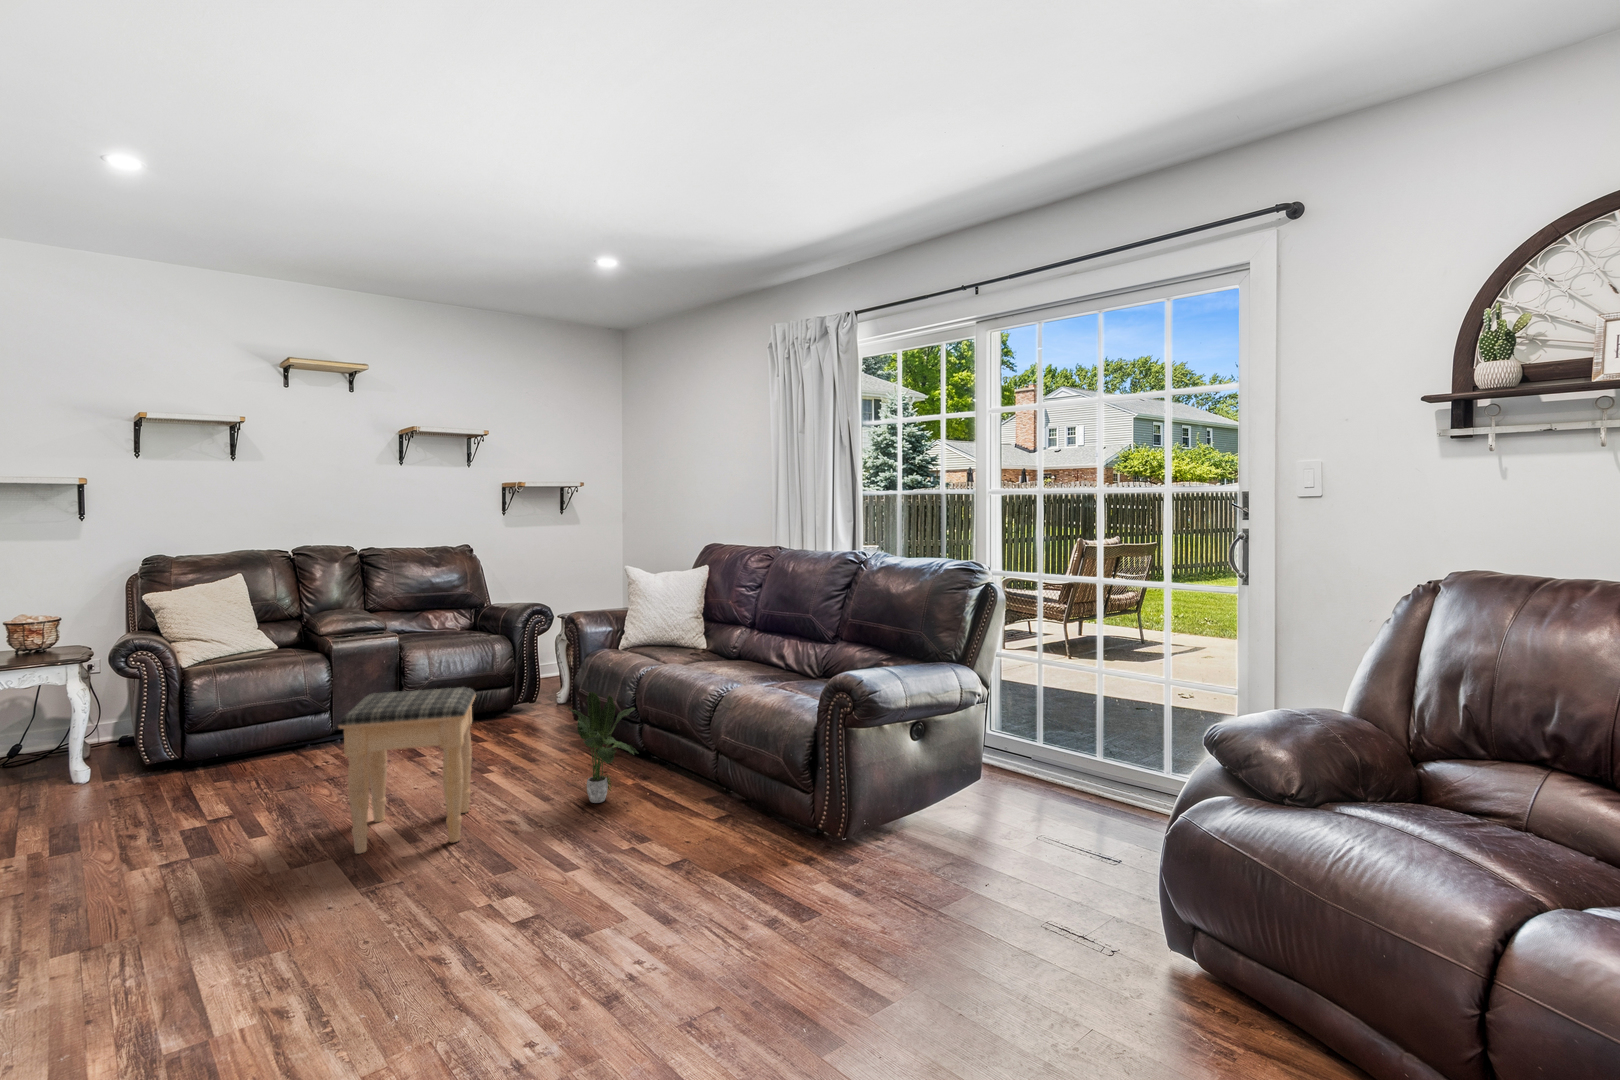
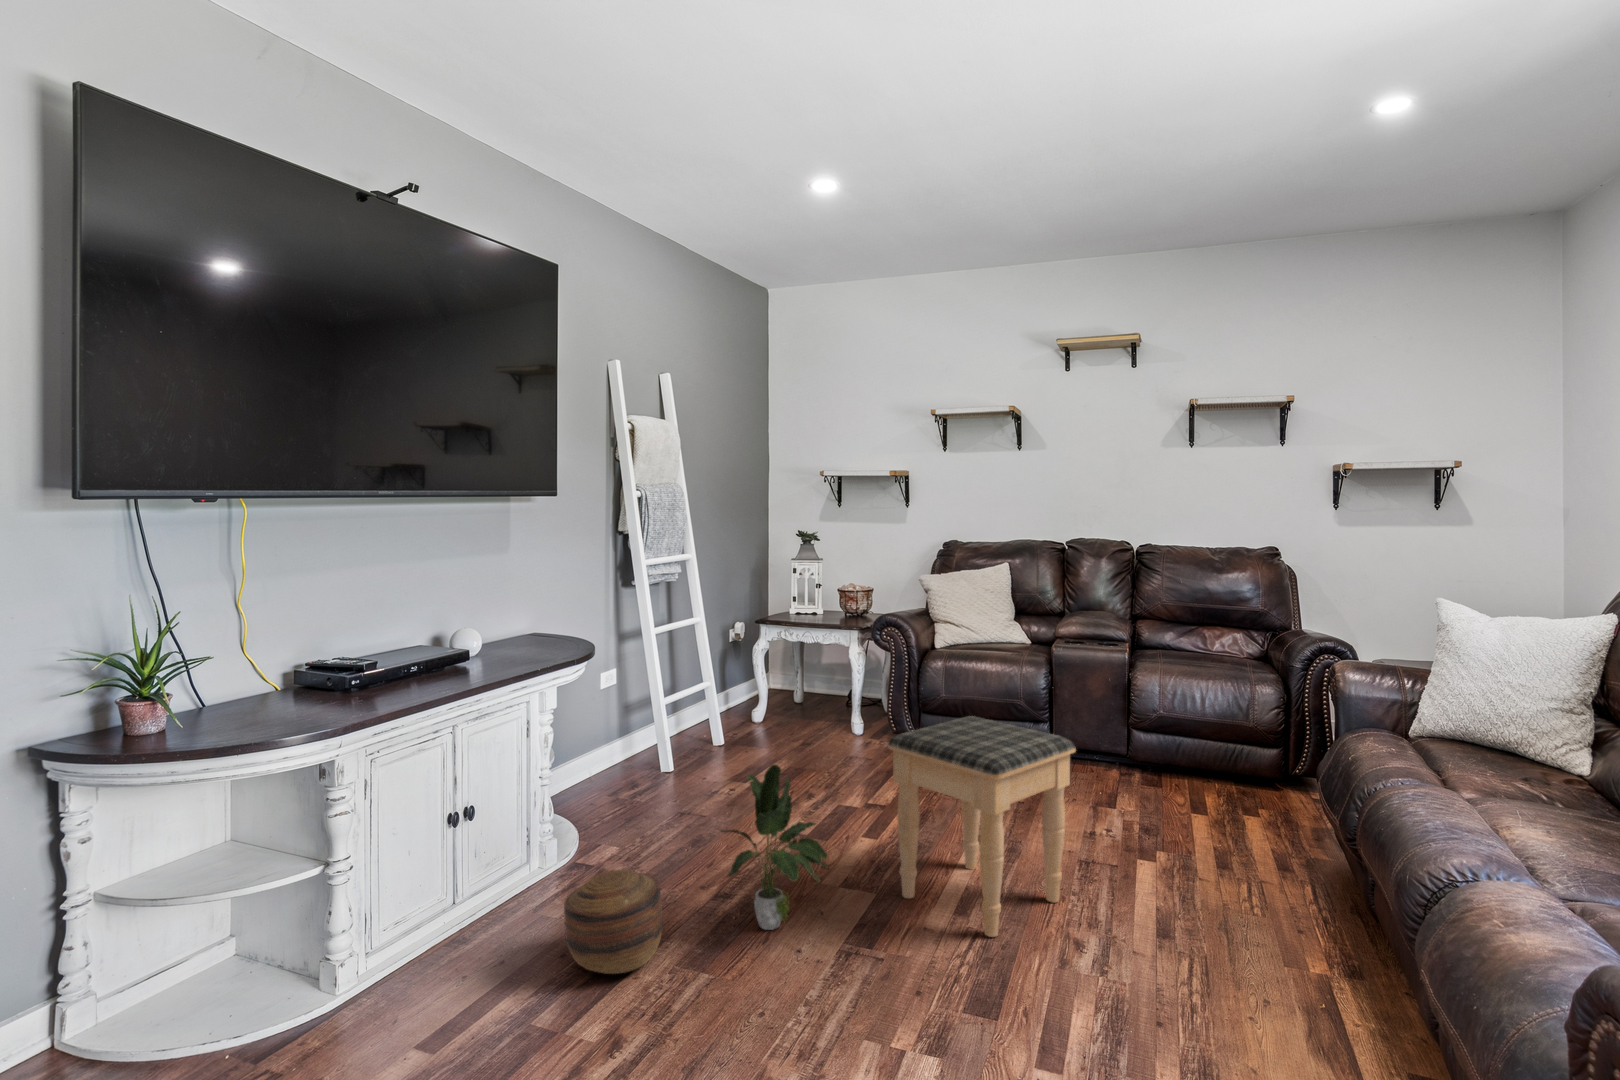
potted plant: present [566,692,639,803] -> present [722,765,828,930]
basket: none [91,903,223,1018] -> present [564,870,663,974]

